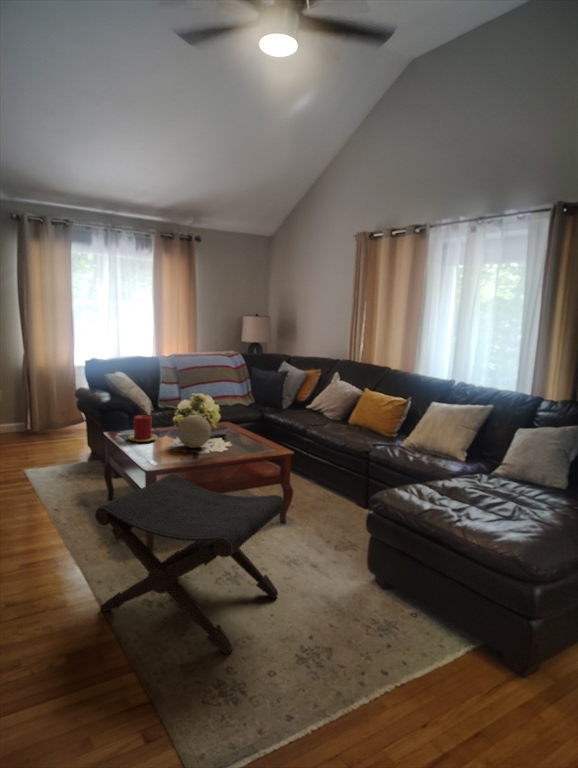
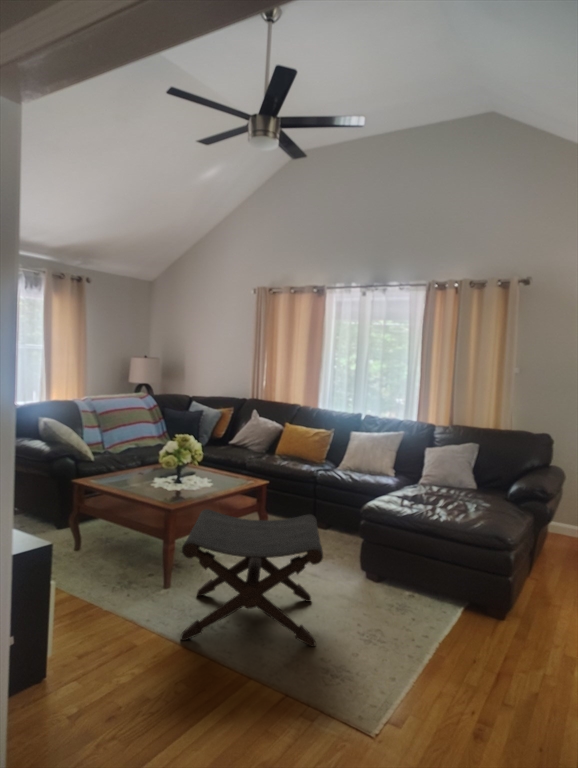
candle: present [128,415,157,442] -> none [113,460,142,487]
decorative orb: present [177,415,211,448] -> none [168,456,200,487]

